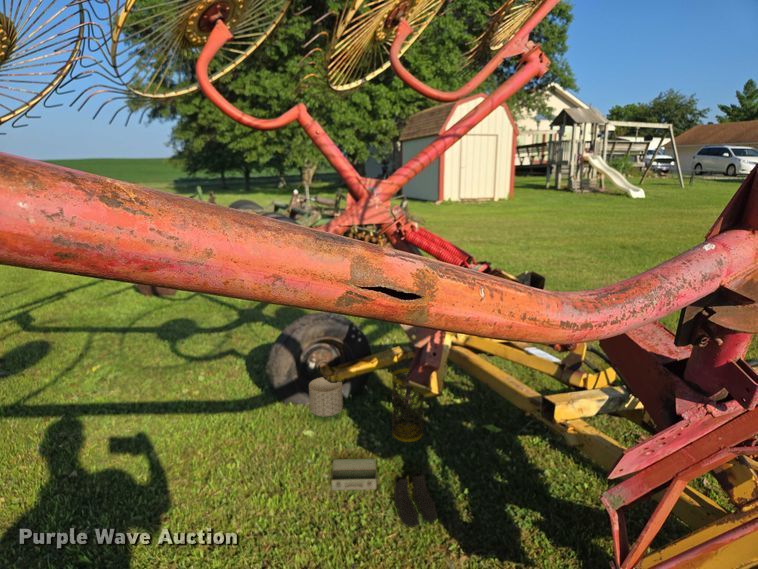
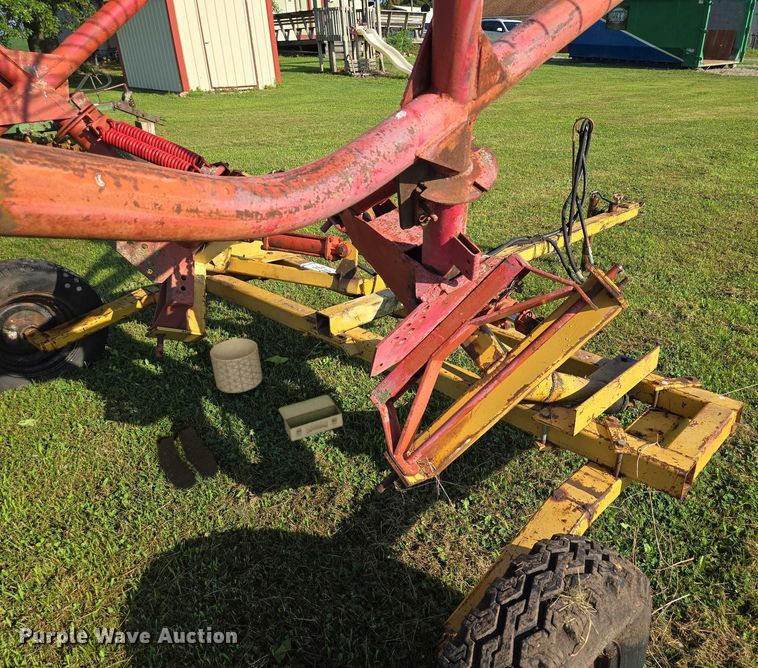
trash can: present [392,368,424,442] -> none [131,308,191,400]
planter: present [309,377,343,416] -> present [210,338,262,393]
toolbox: present [332,459,377,490] -> present [279,395,343,441]

